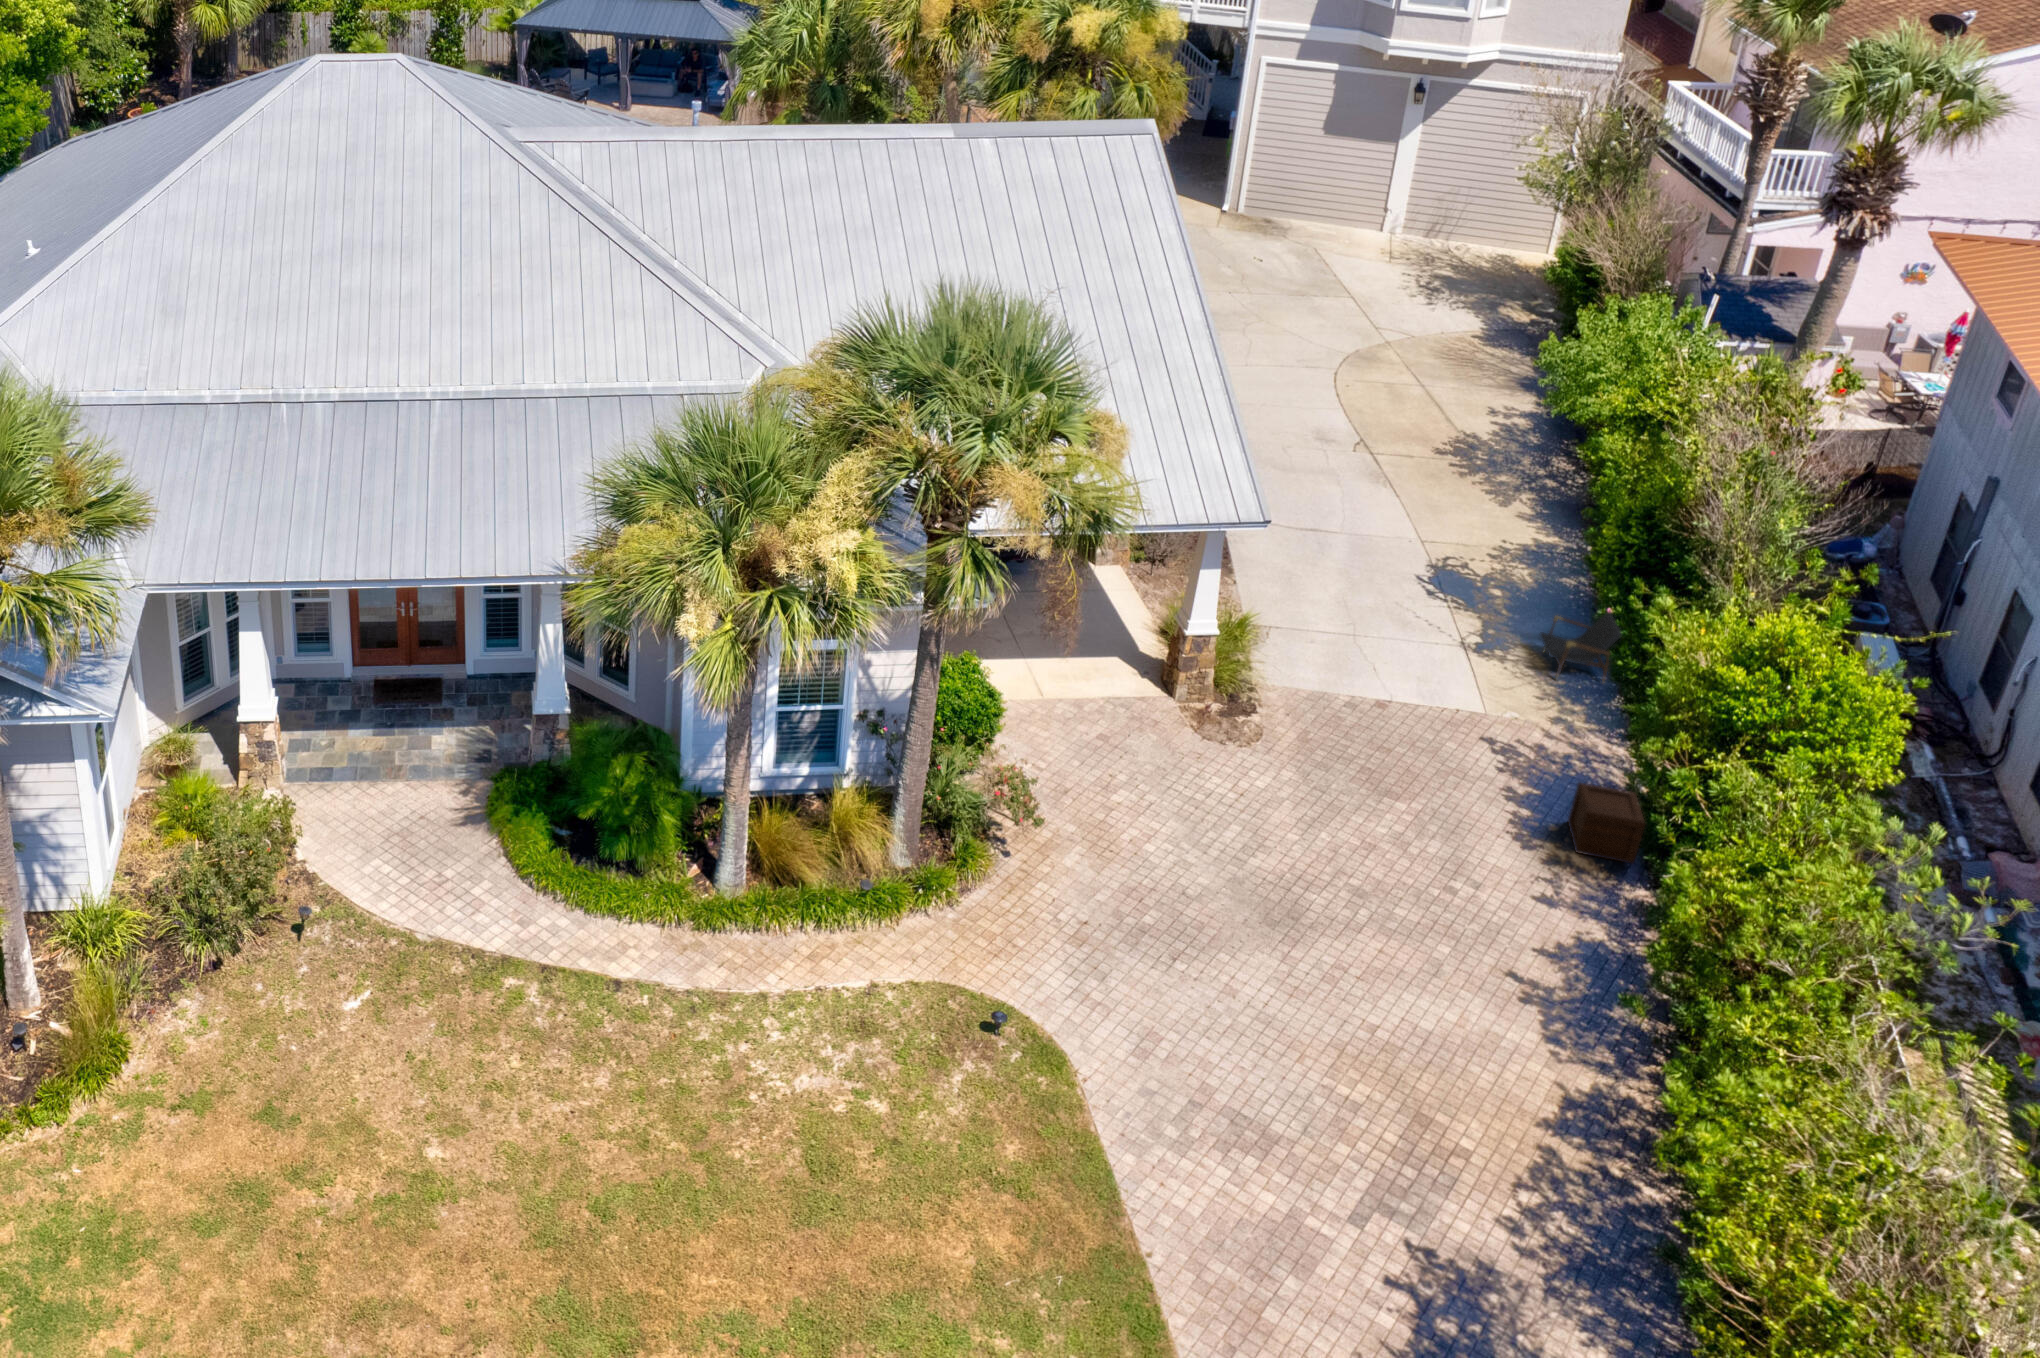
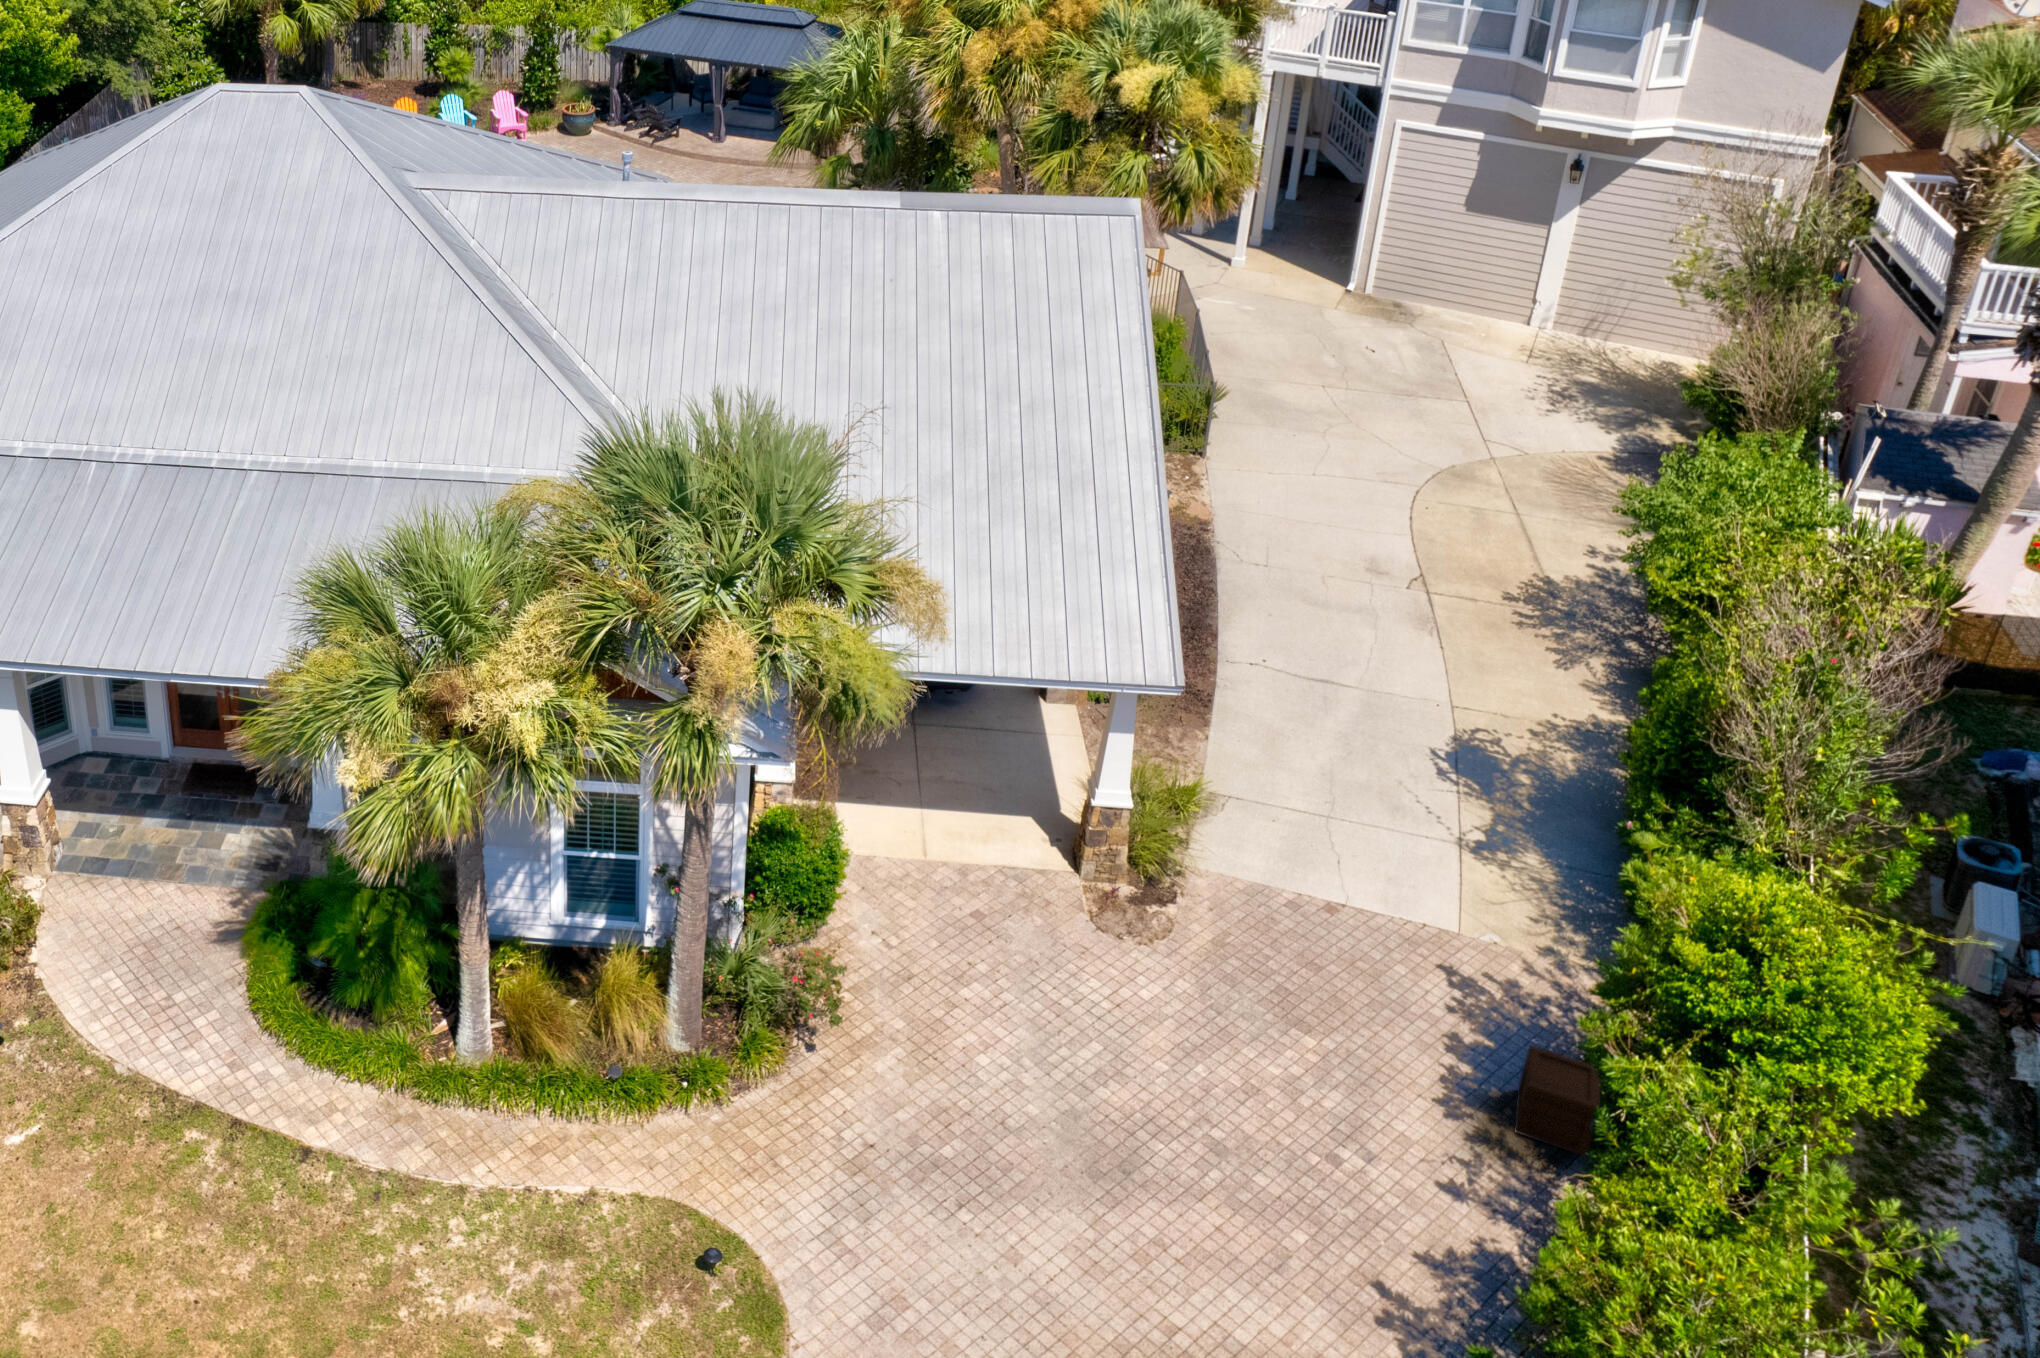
lounge chair: present [1540,612,1622,681] -> none [1553,822,1647,913]

